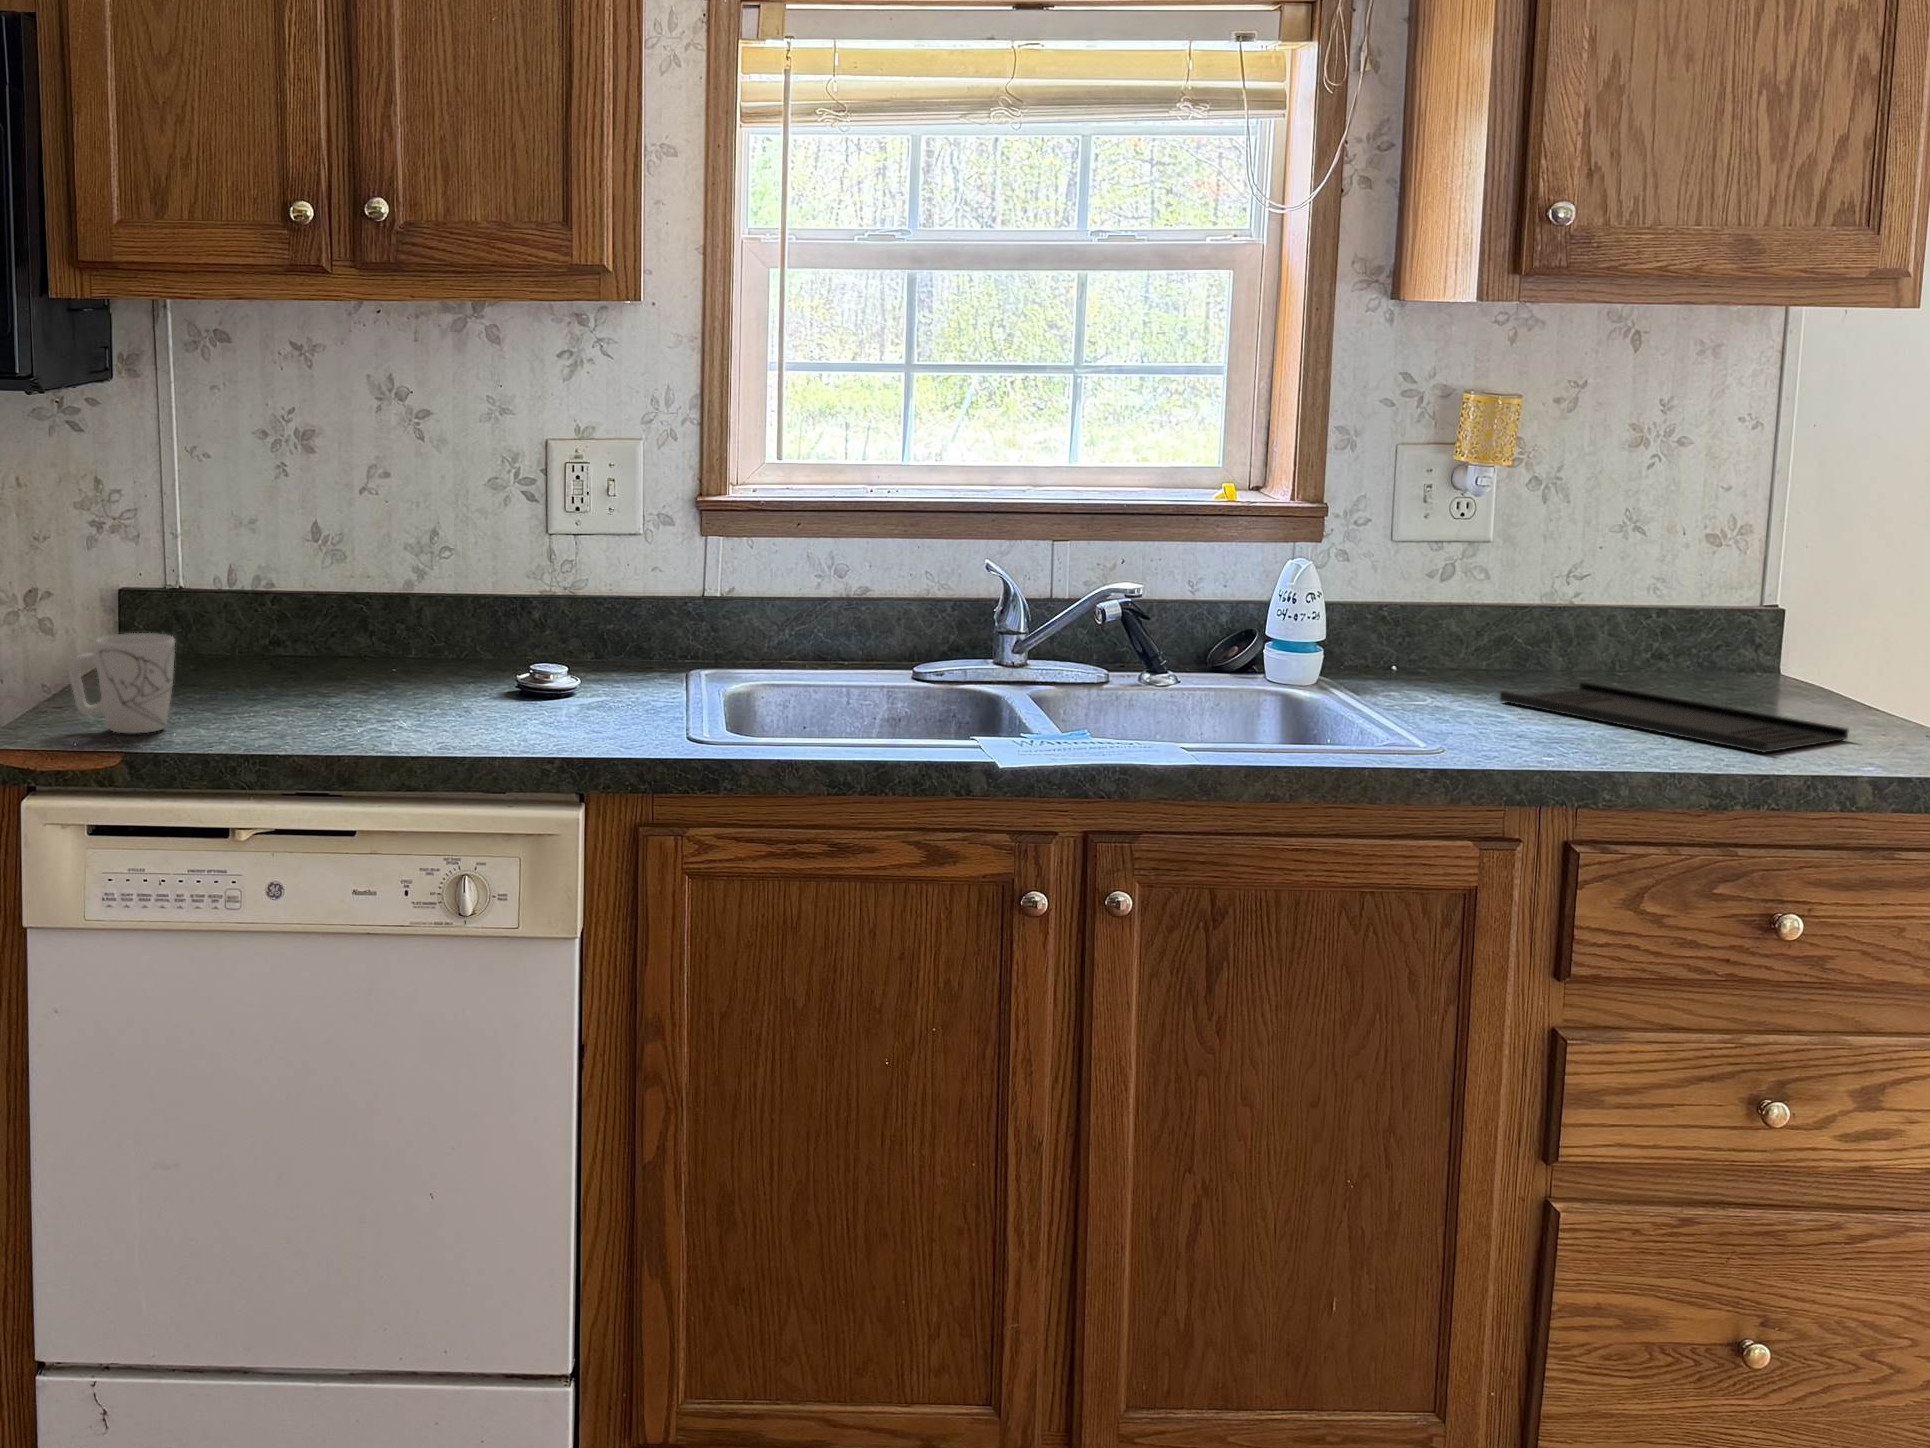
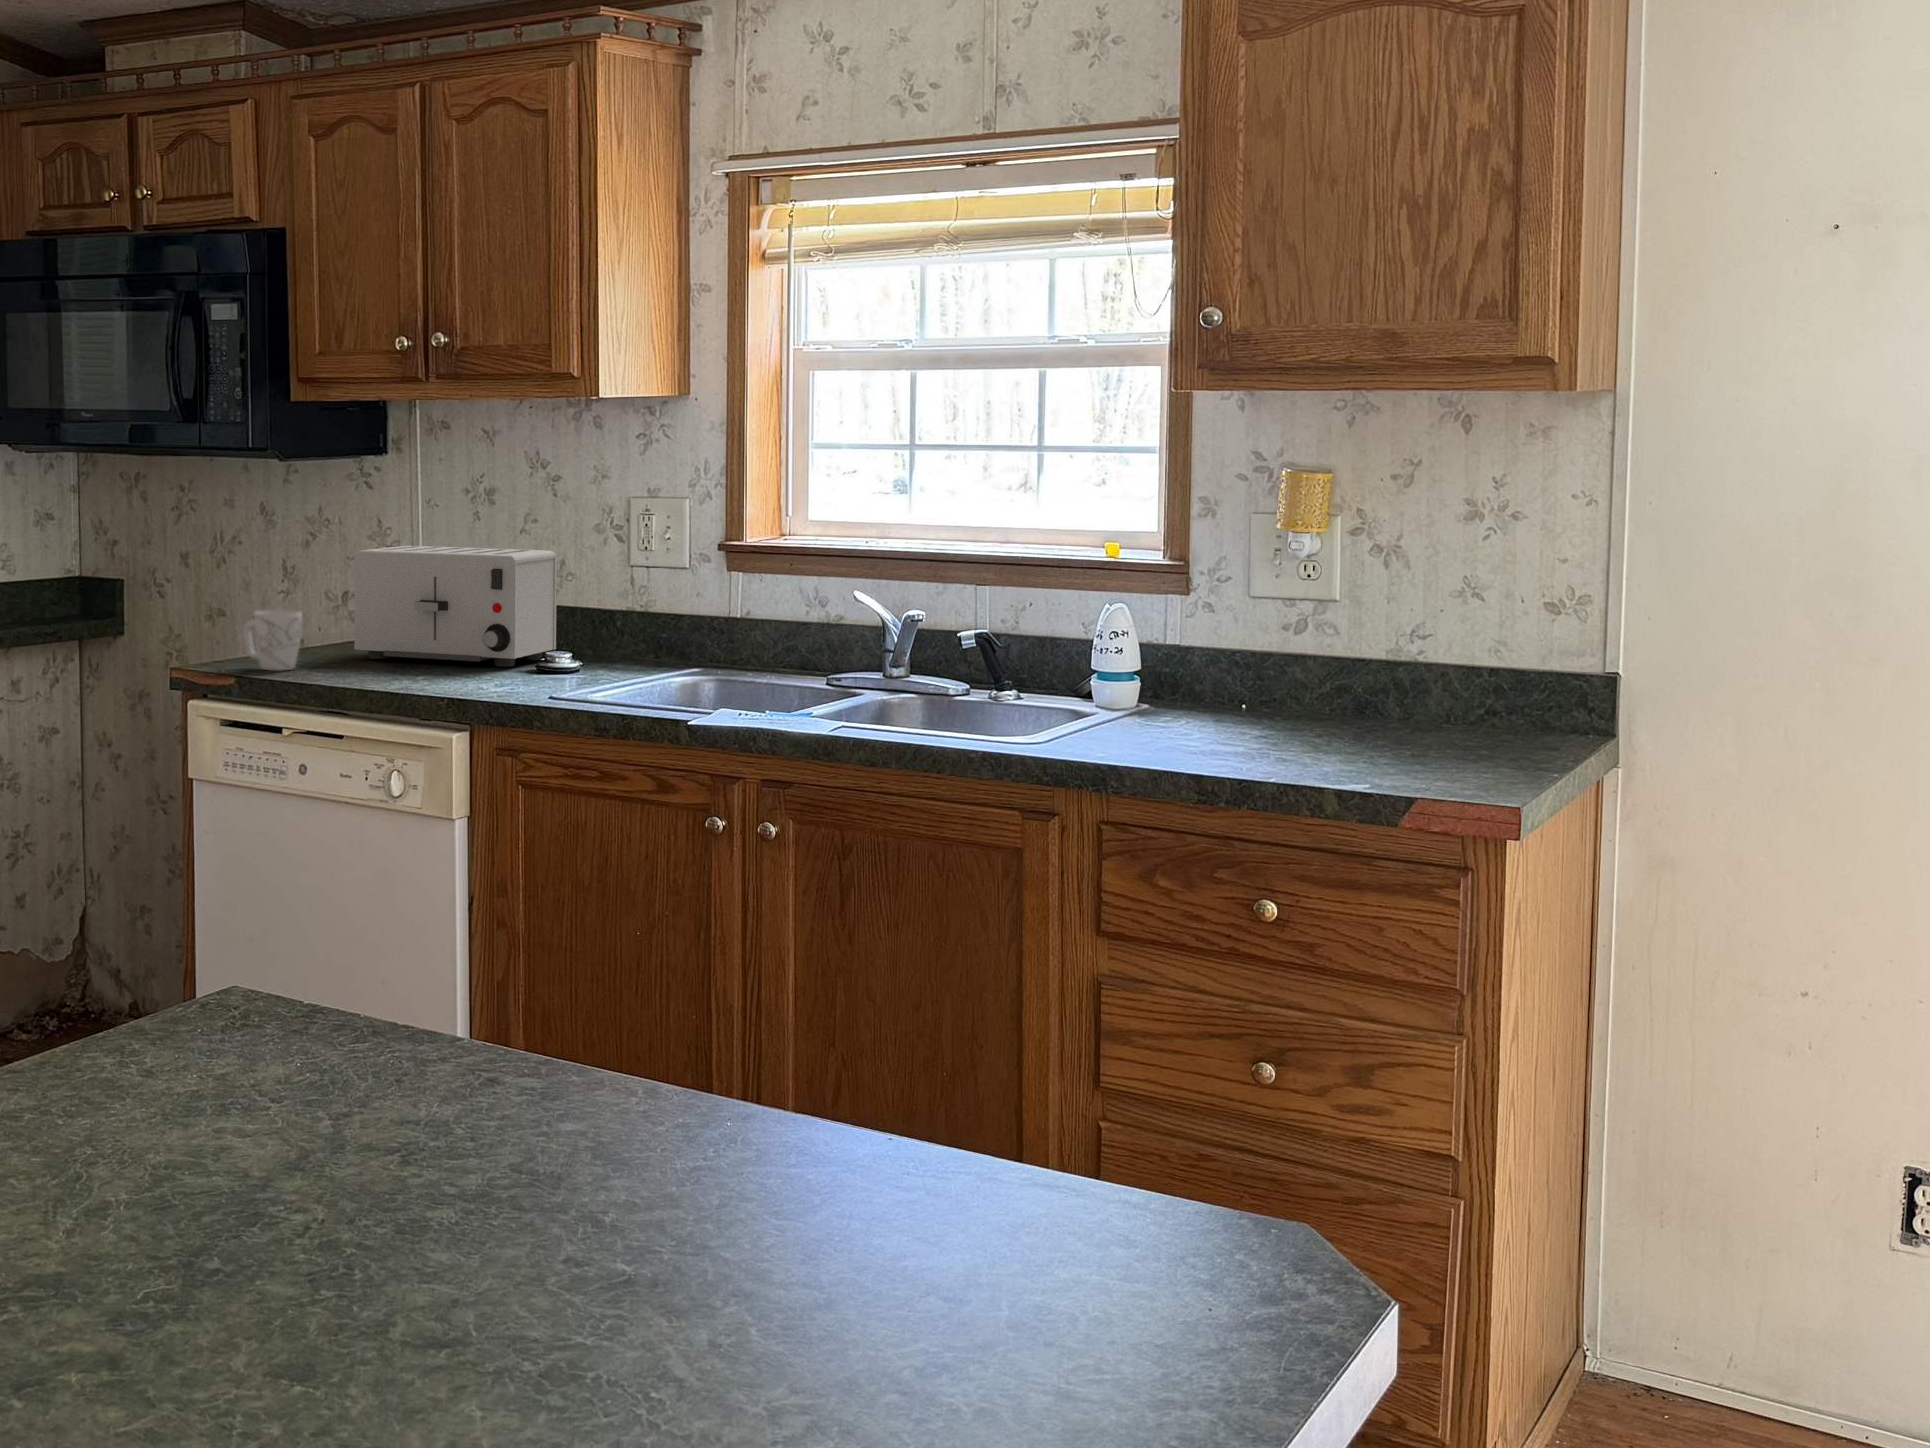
toaster: none [190,515,460,691] -> present [354,546,557,666]
tray: present [1500,682,1848,752] -> none [1240,723,1429,770]

